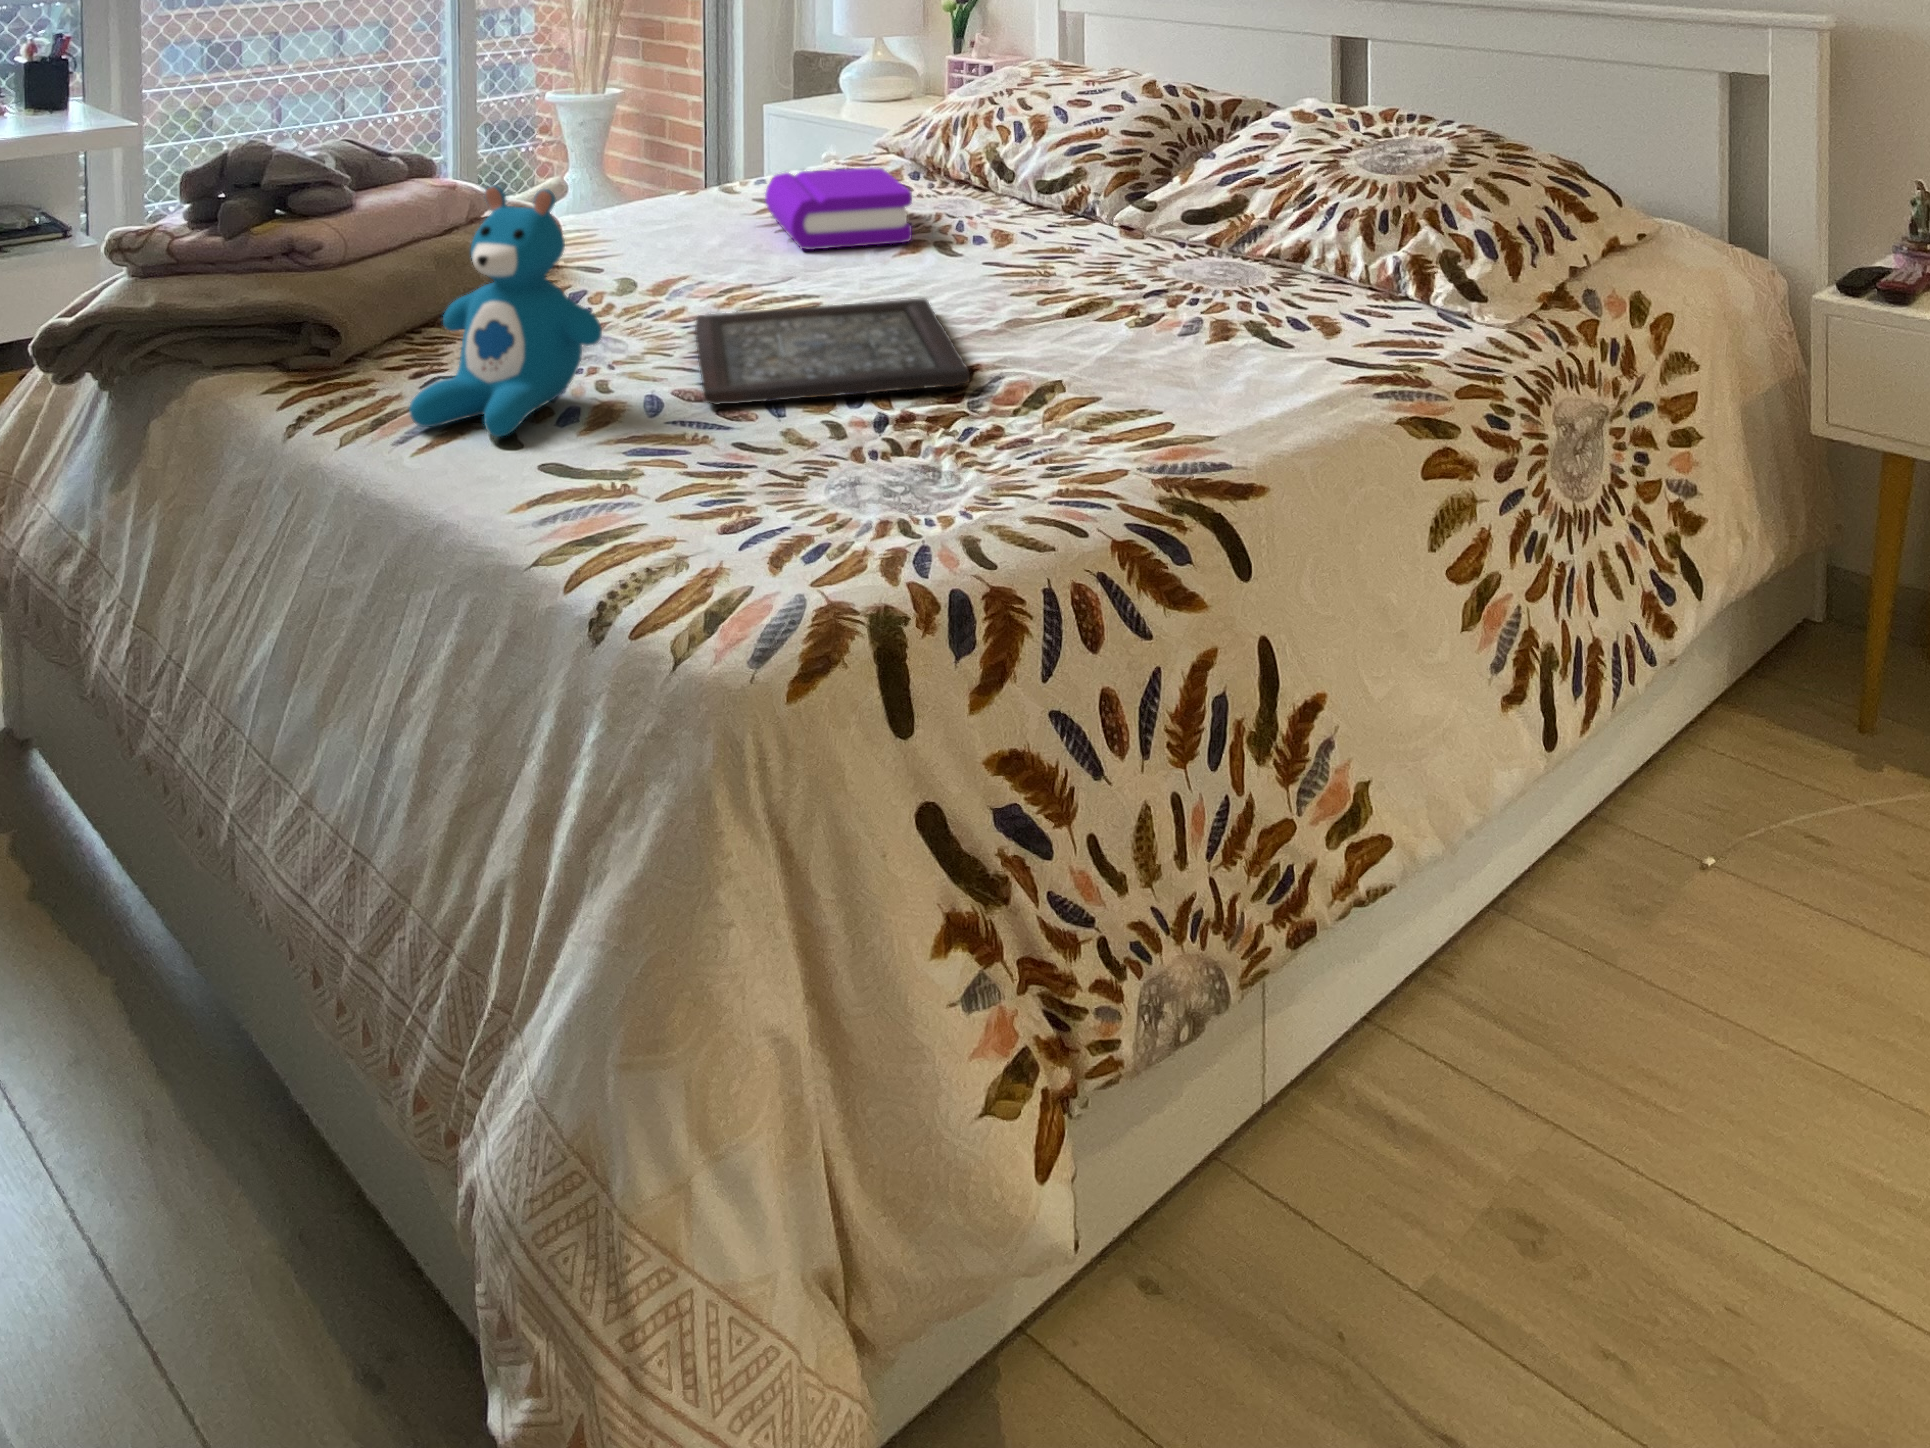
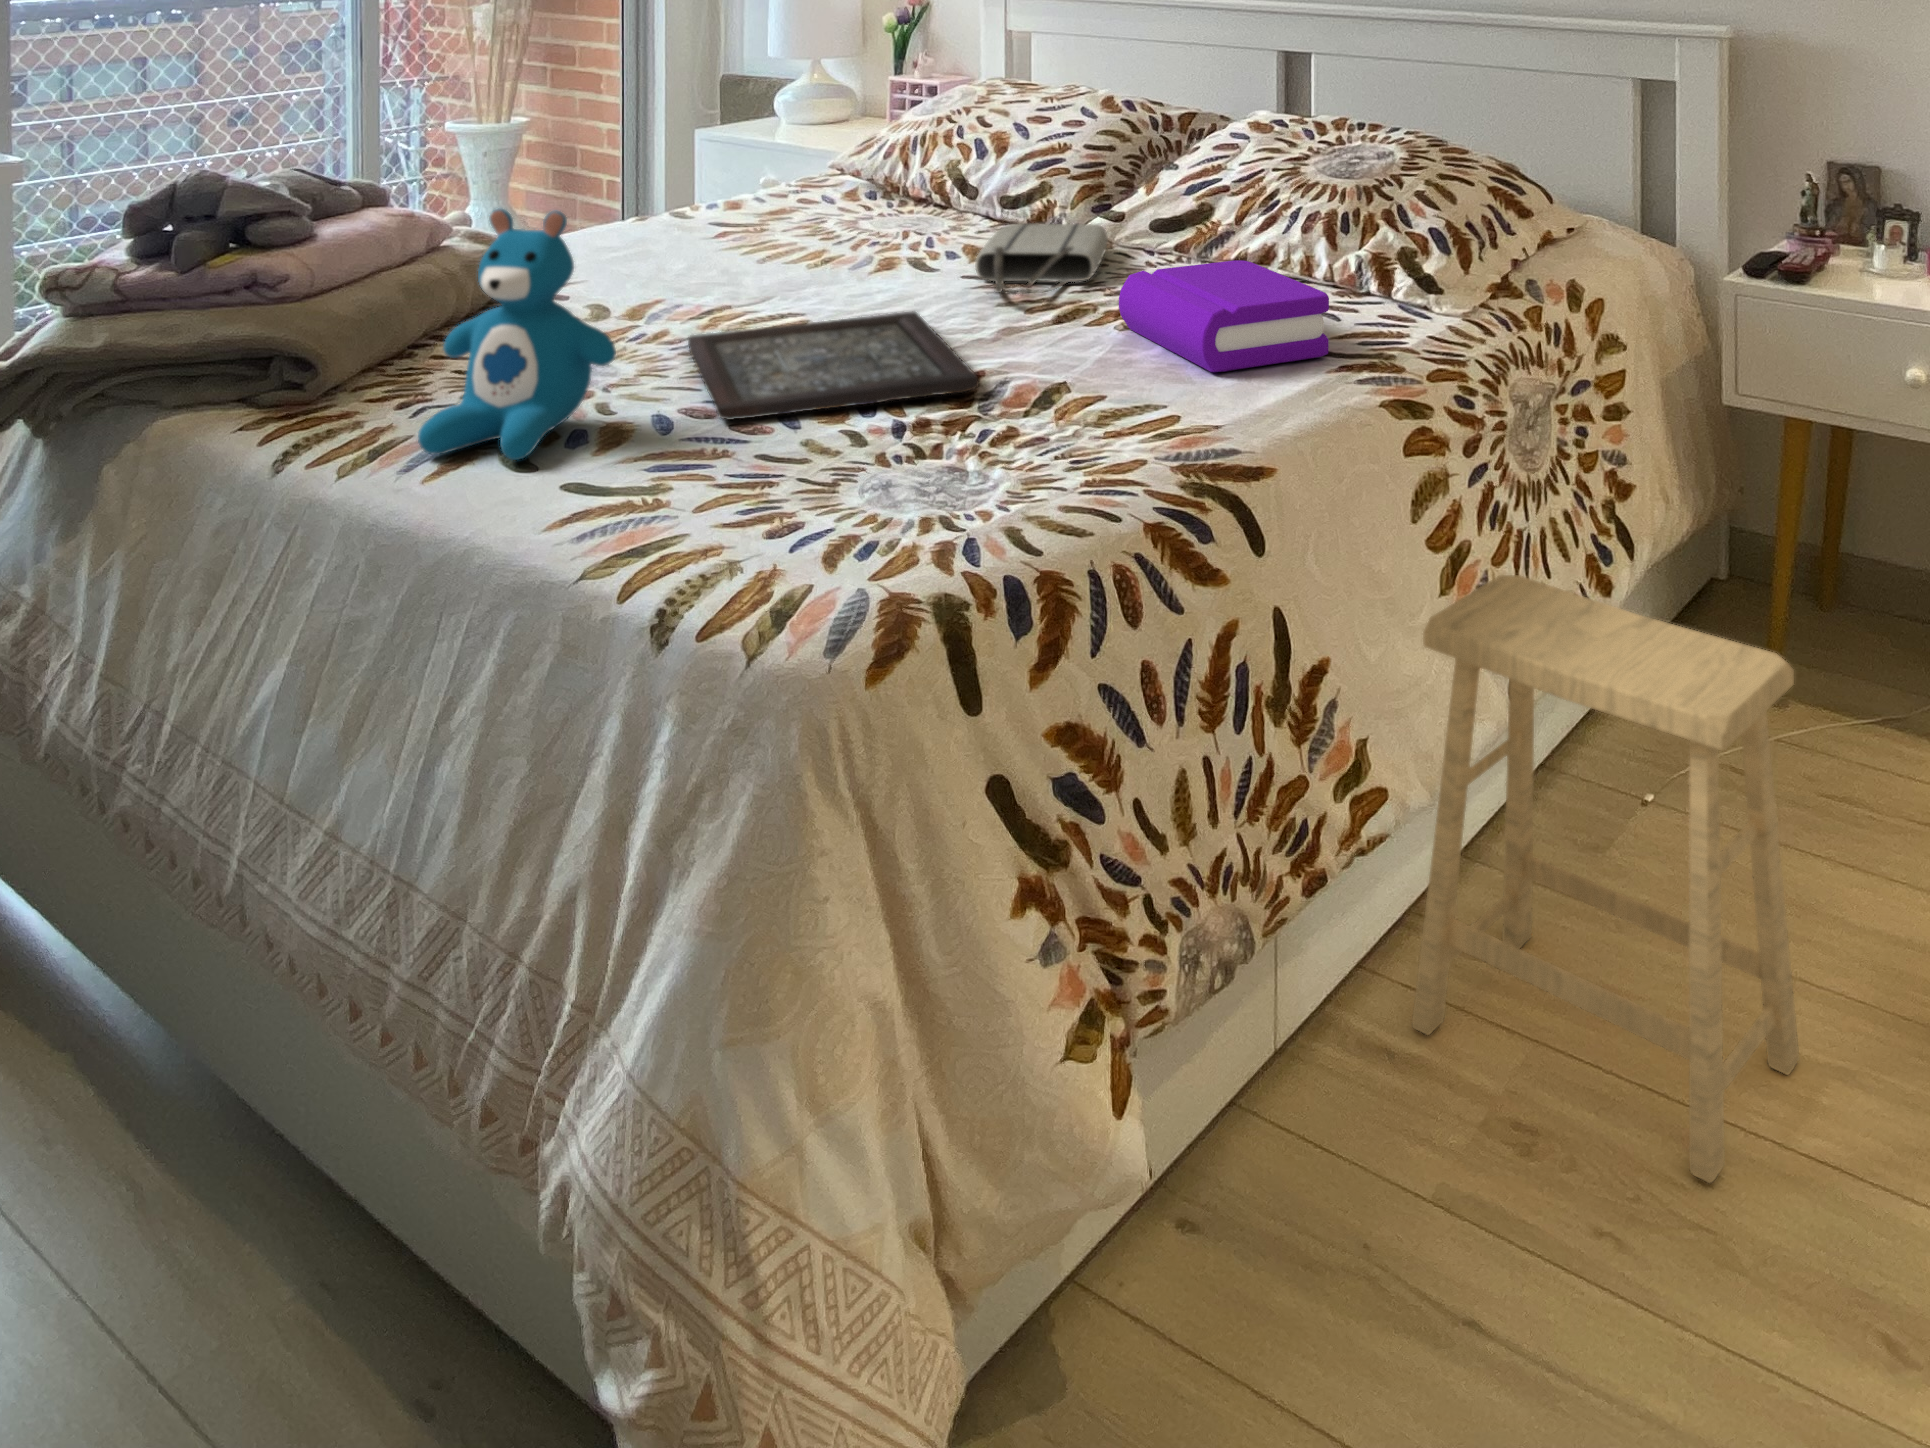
book: present [765,167,912,249] -> present [1119,260,1329,372]
tote bag: none [997,209,1139,284] -> present [975,223,1108,294]
footstool: none [1416,612,1859,1320] -> present [1412,575,1799,1183]

